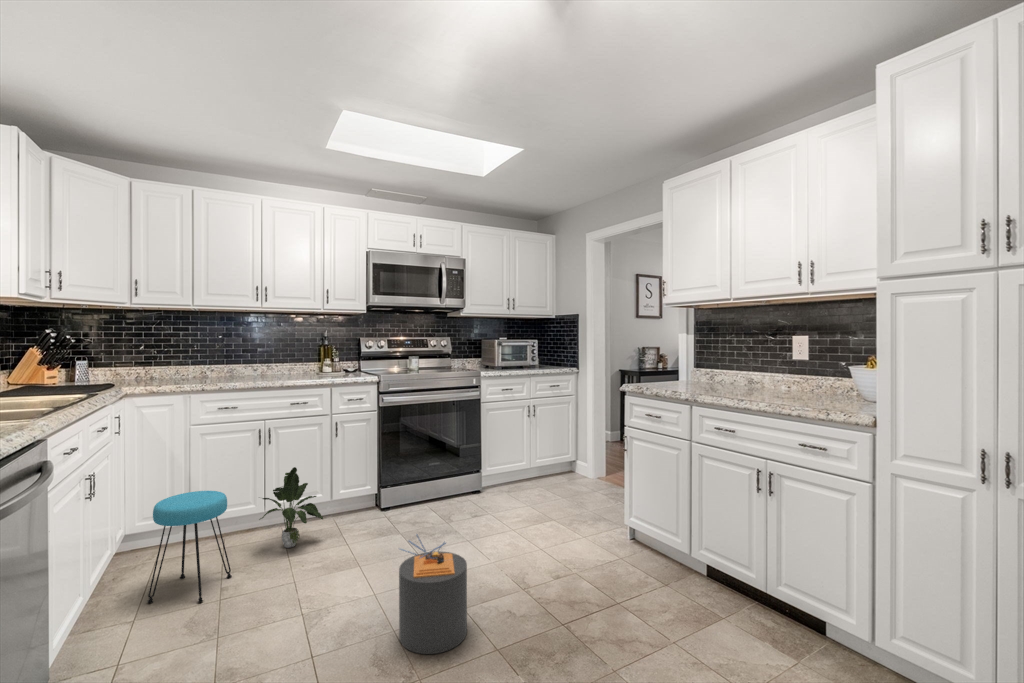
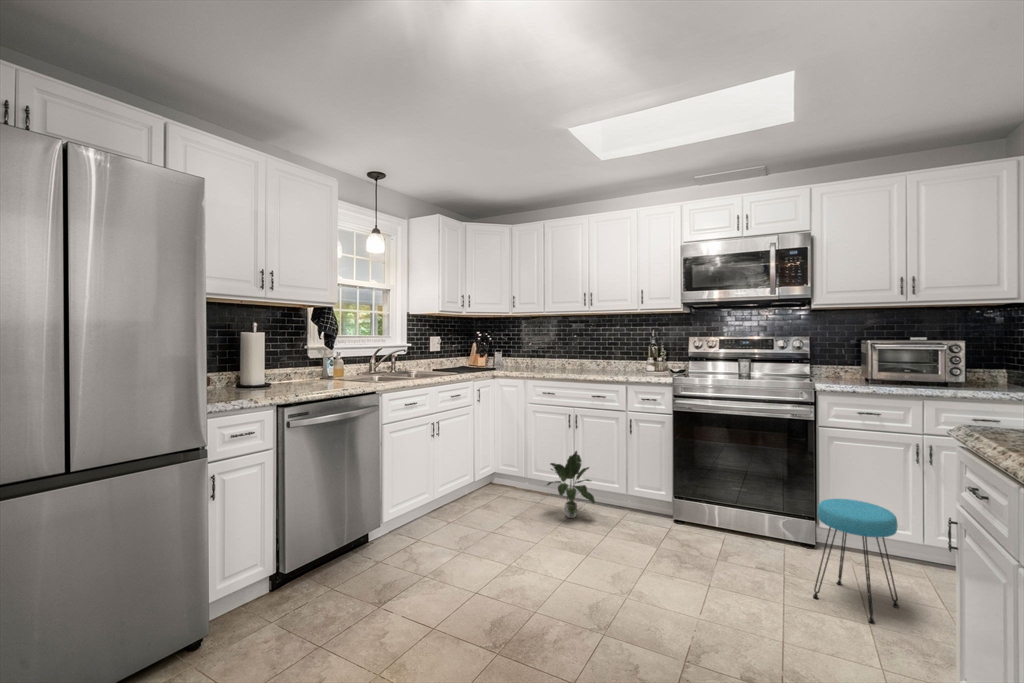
stool: present [147,491,232,603] -> present [813,499,899,622]
trash can: present [399,535,467,654] -> none [522,526,588,652]

